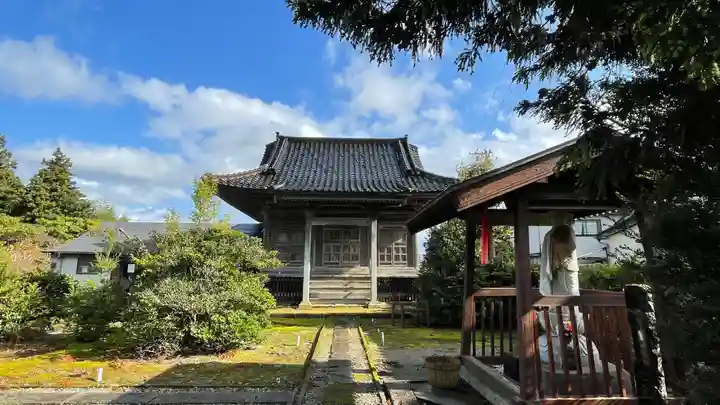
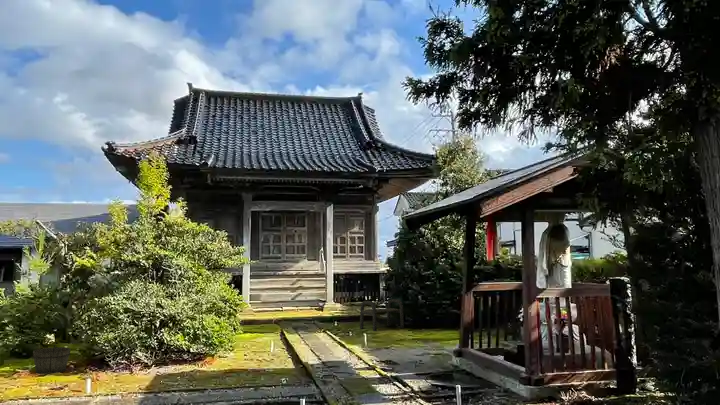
wooden bucket: present [424,352,461,388] -> present [33,345,70,374]

